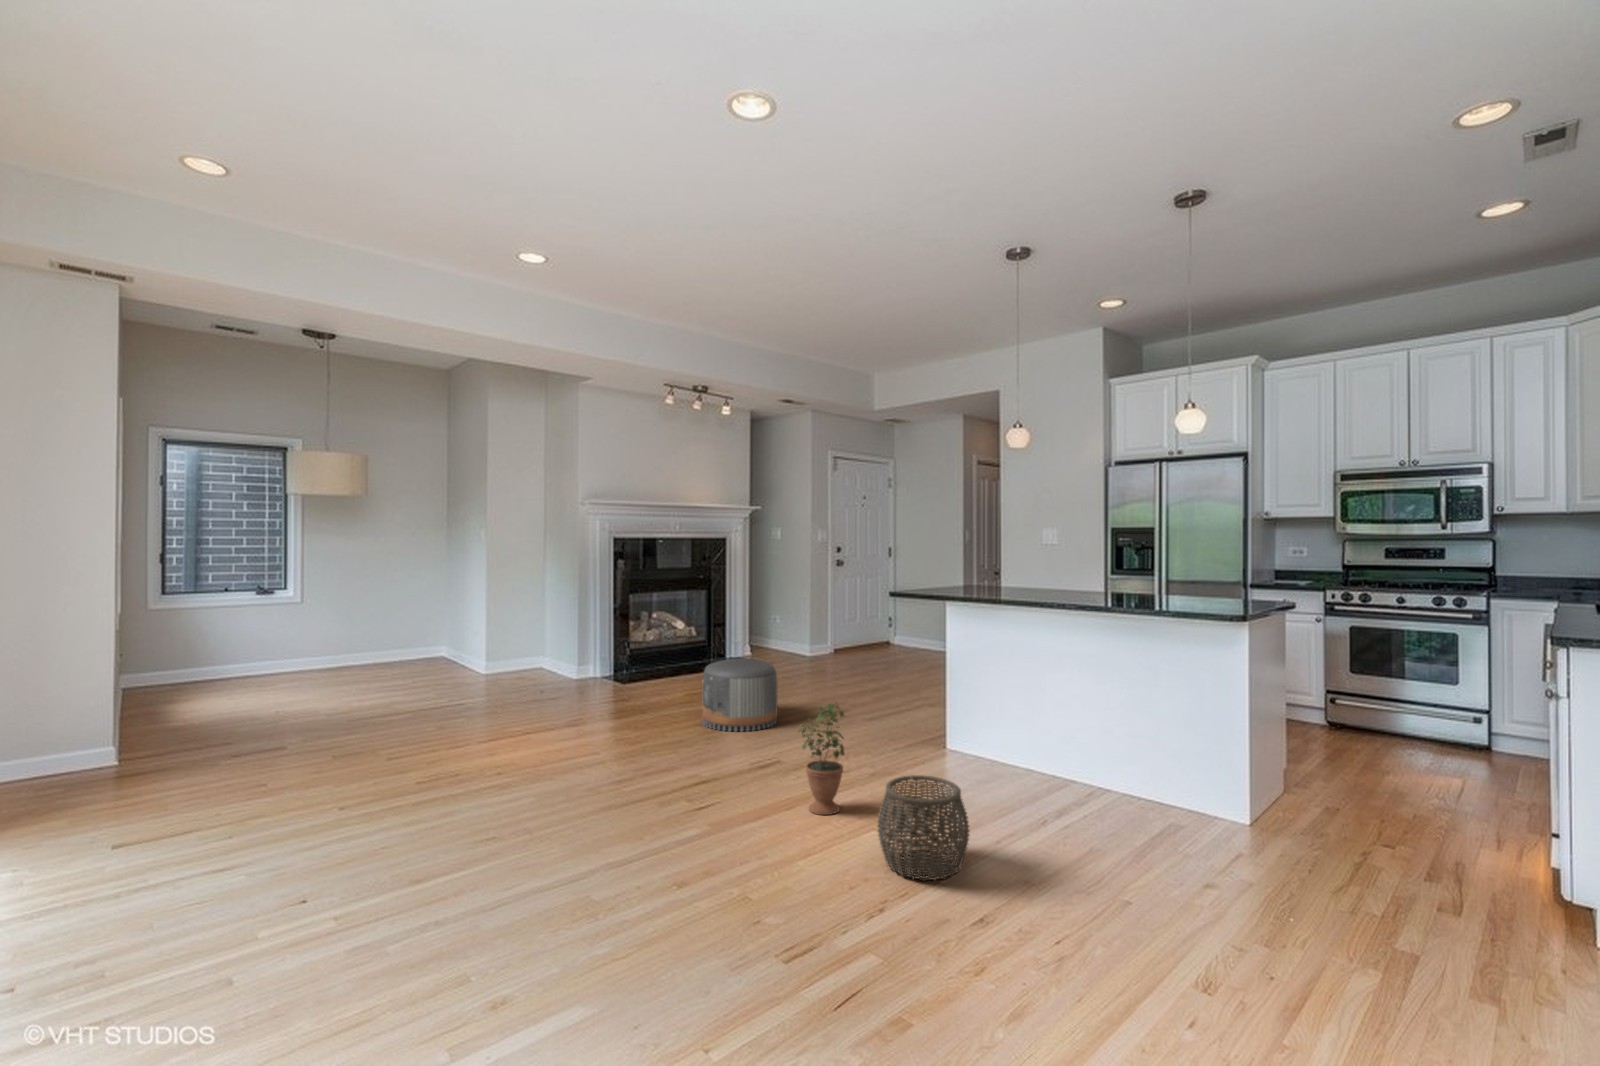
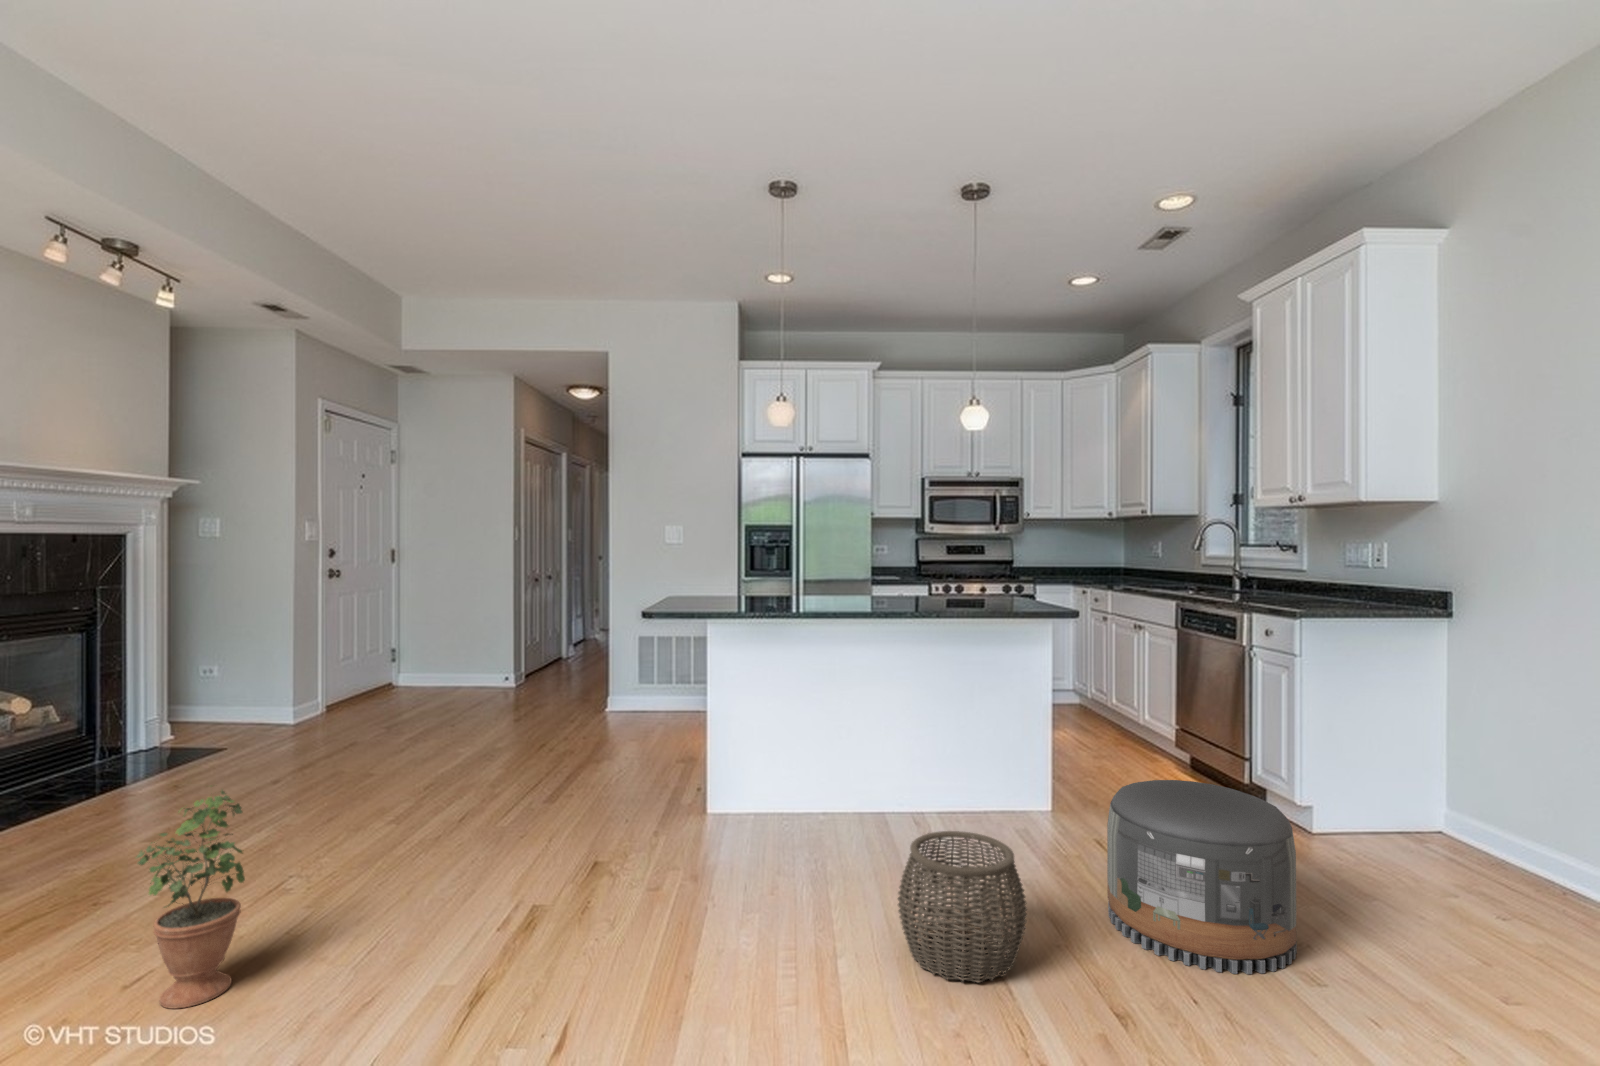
pouf: present [702,659,777,732] -> present [1107,780,1297,974]
potted plant: present [799,704,844,815] -> present [137,790,245,1009]

